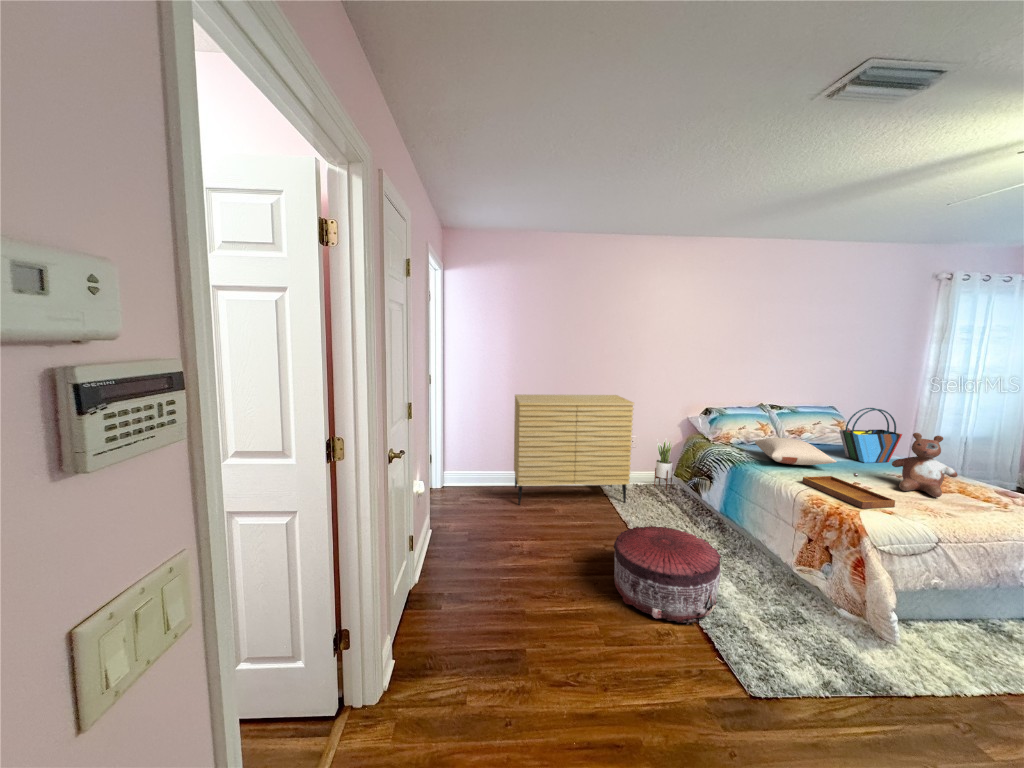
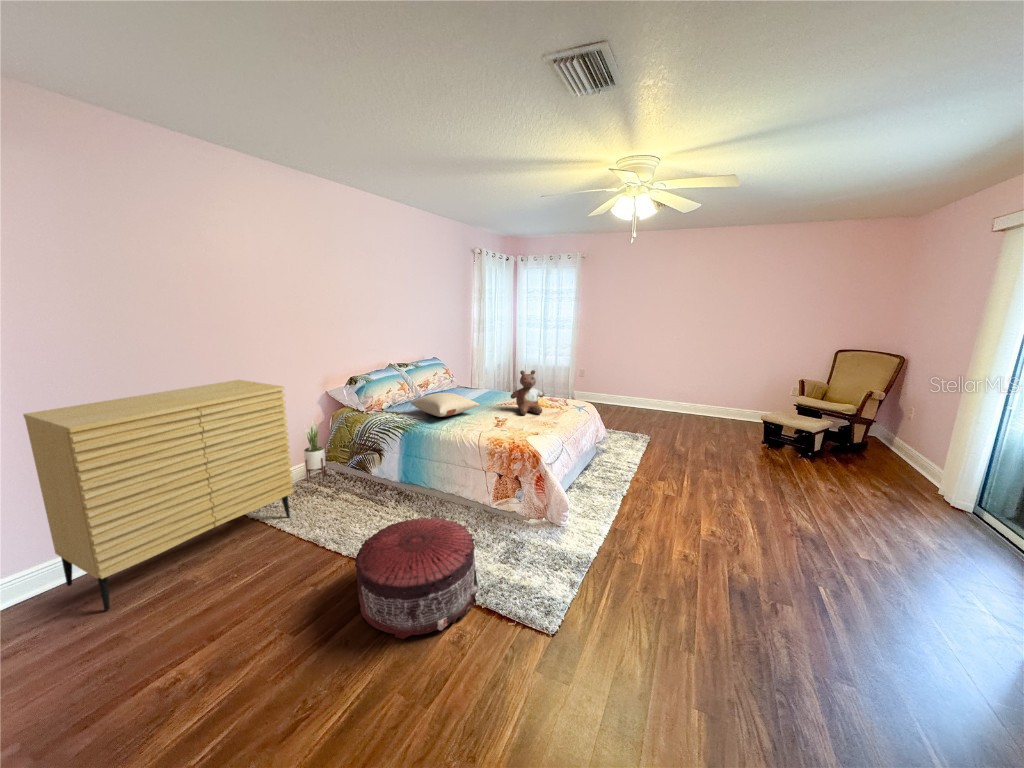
tote bag: present [839,408,902,463] -> none [464,356,496,400]
tray: present [802,473,895,509] -> none [473,410,534,437]

